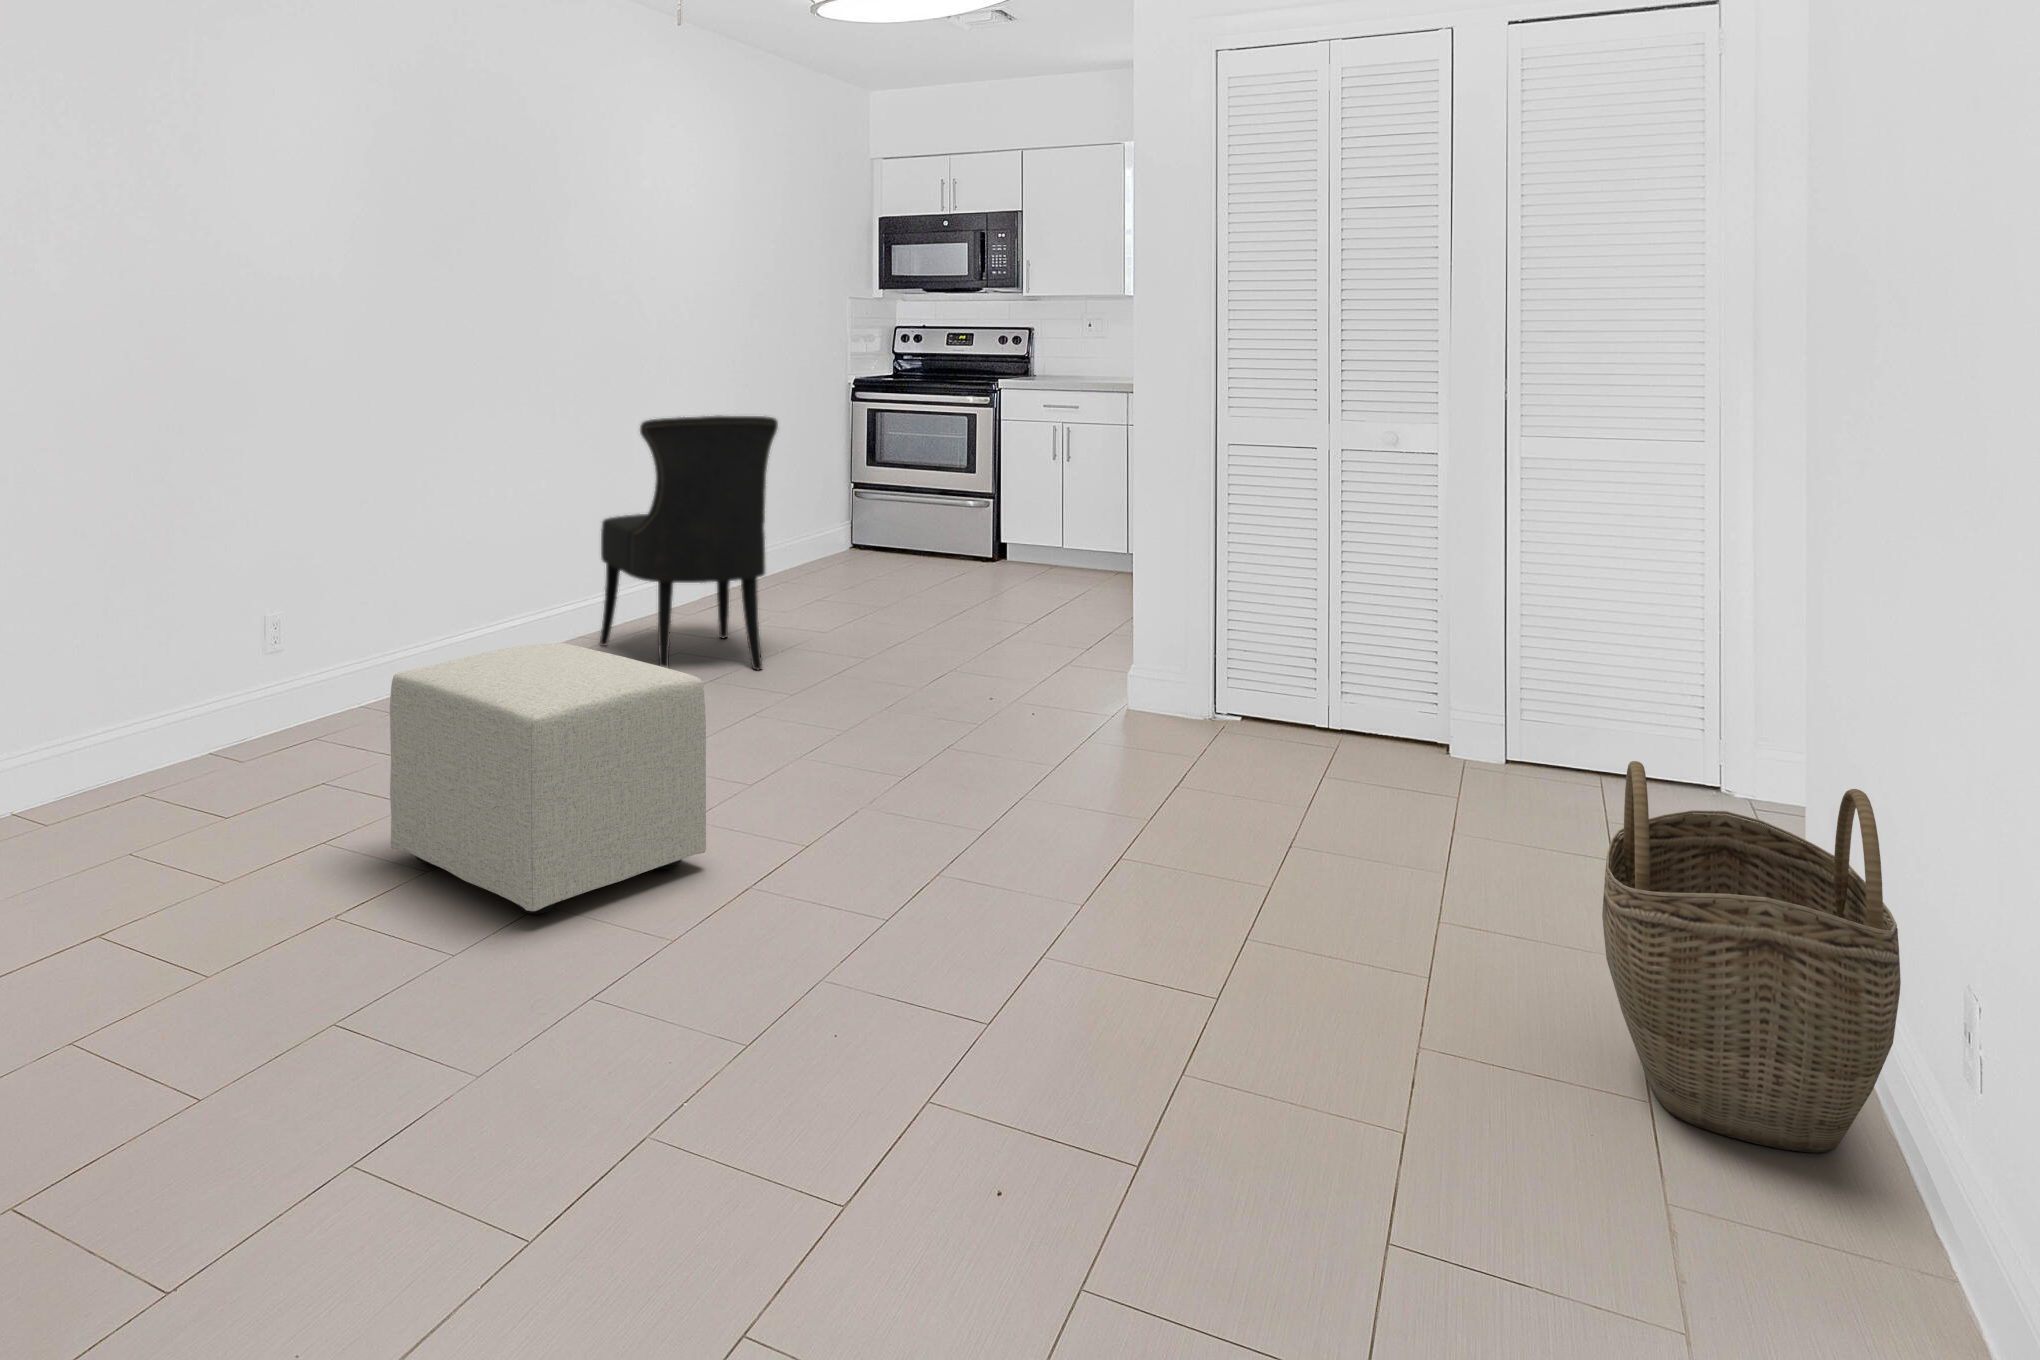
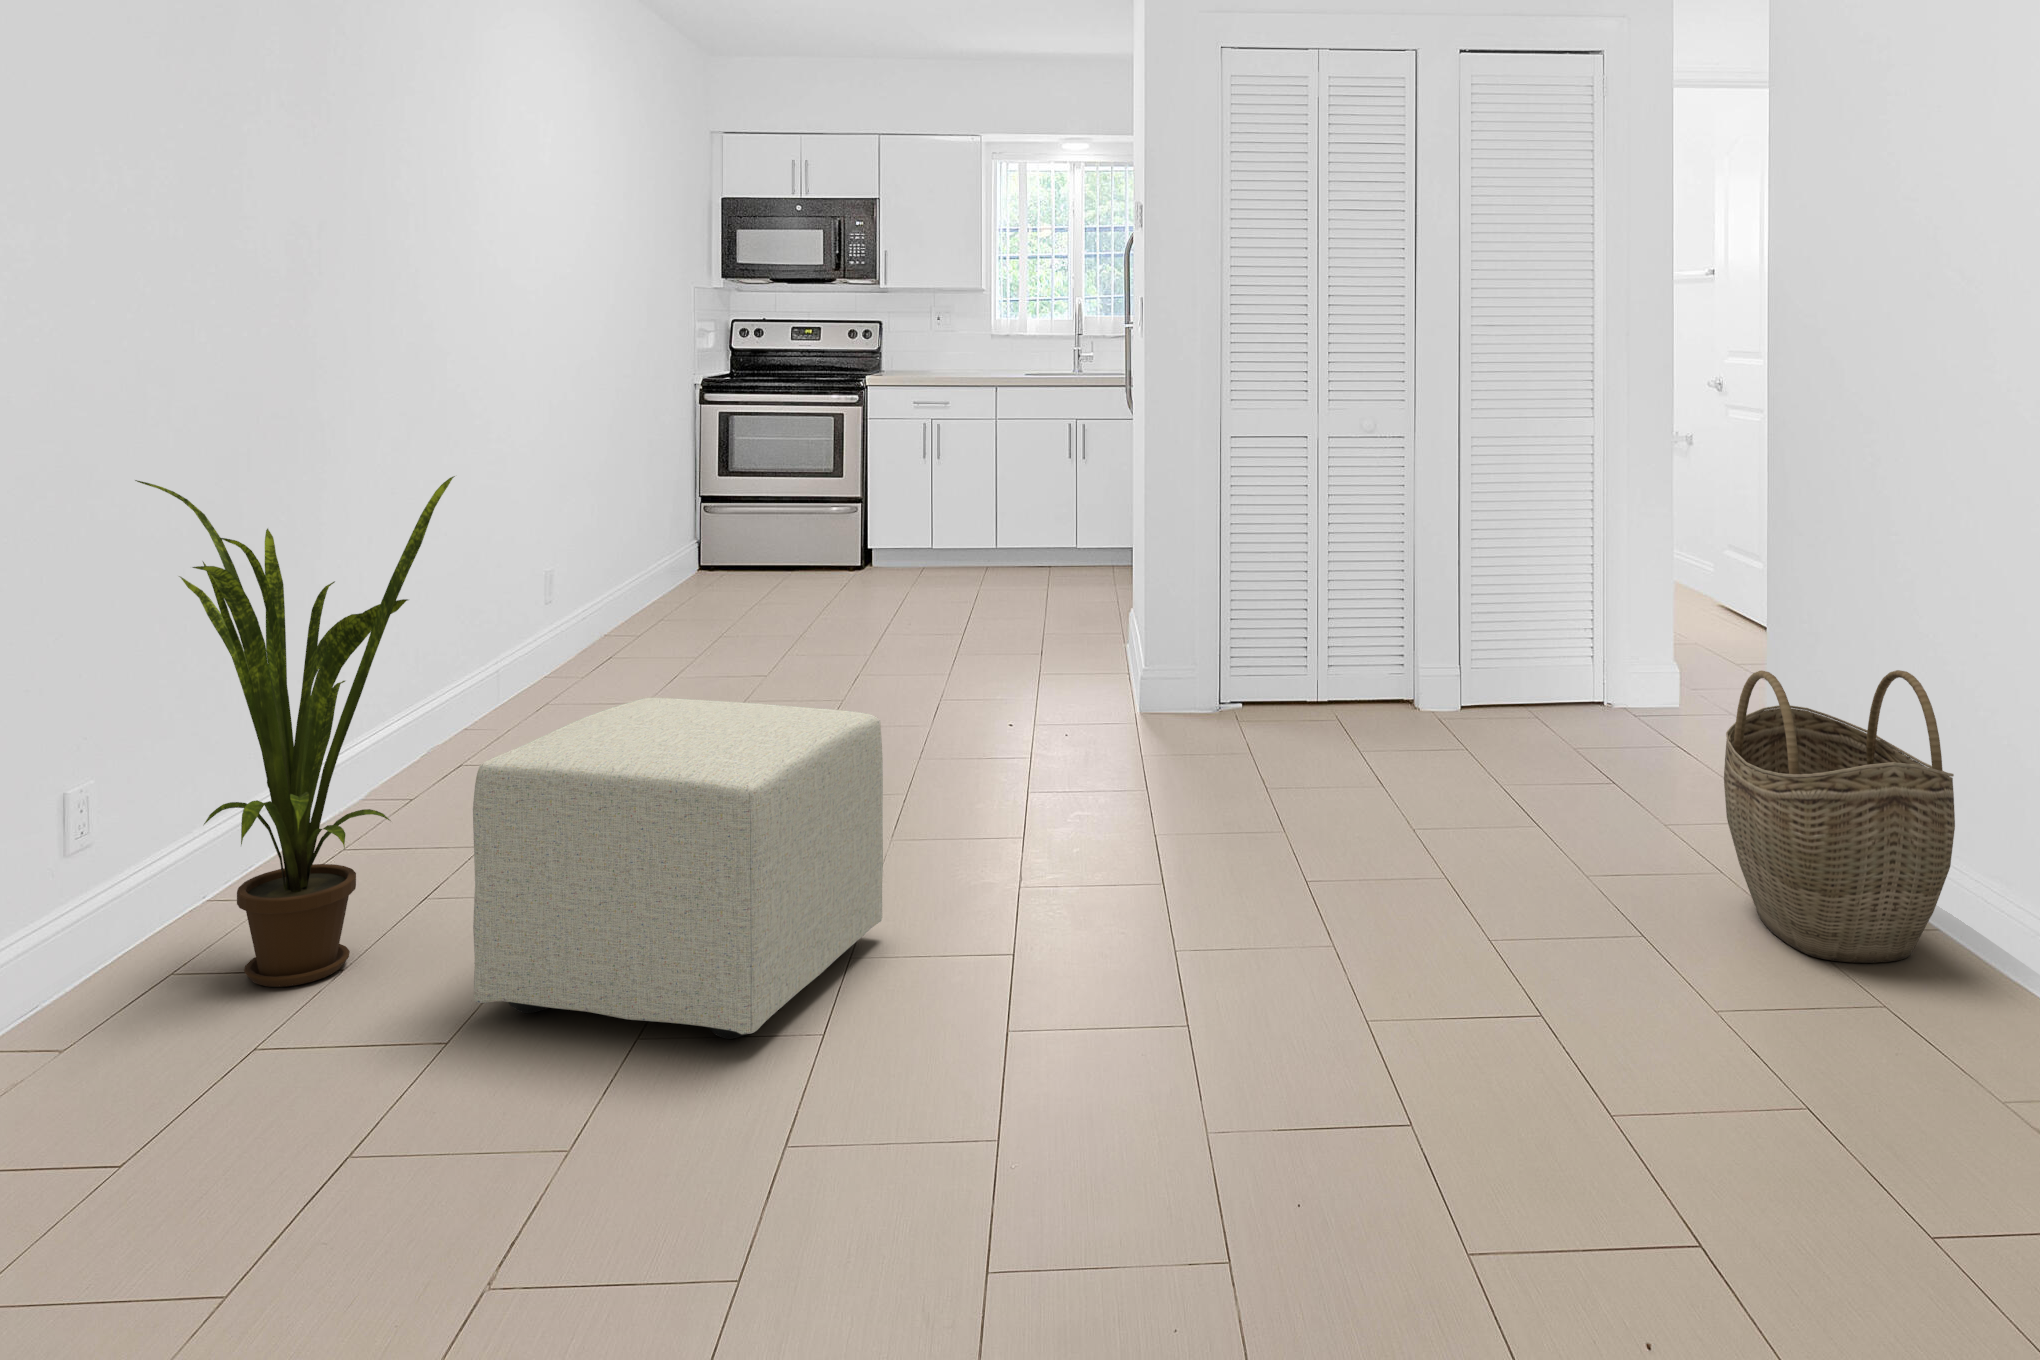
dining chair: present [600,415,778,670] -> none [492,415,742,736]
house plant: none [237,454,433,814] -> present [135,476,455,987]

